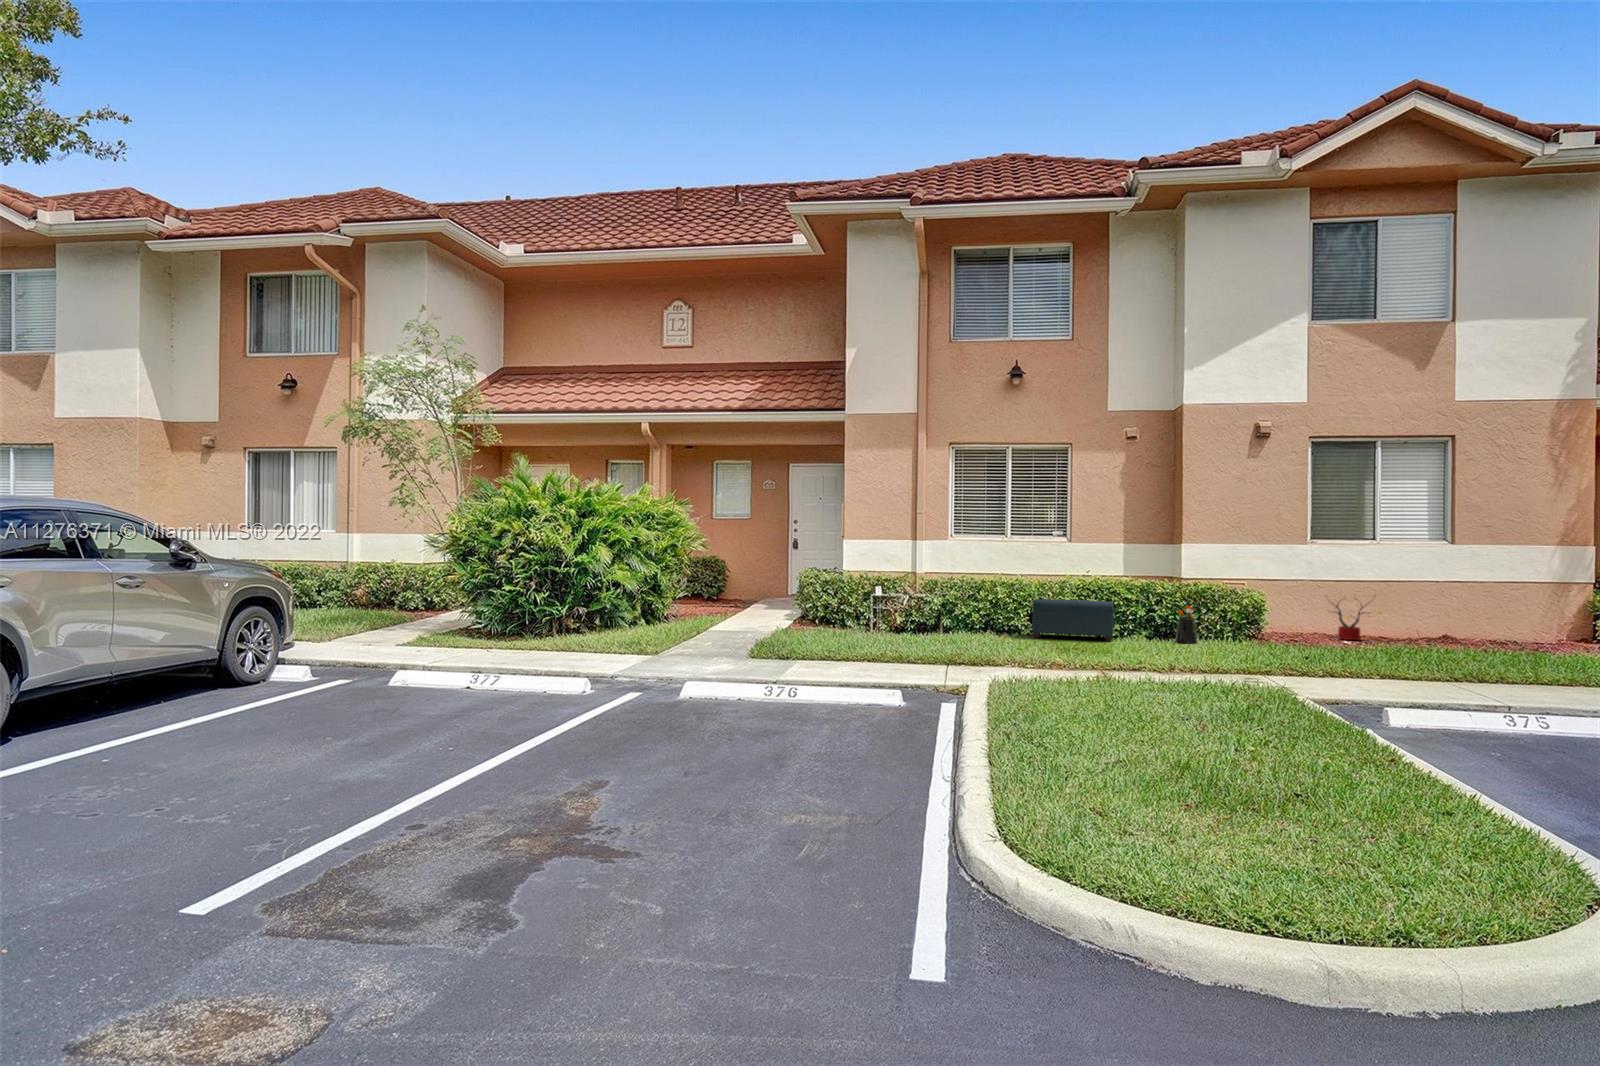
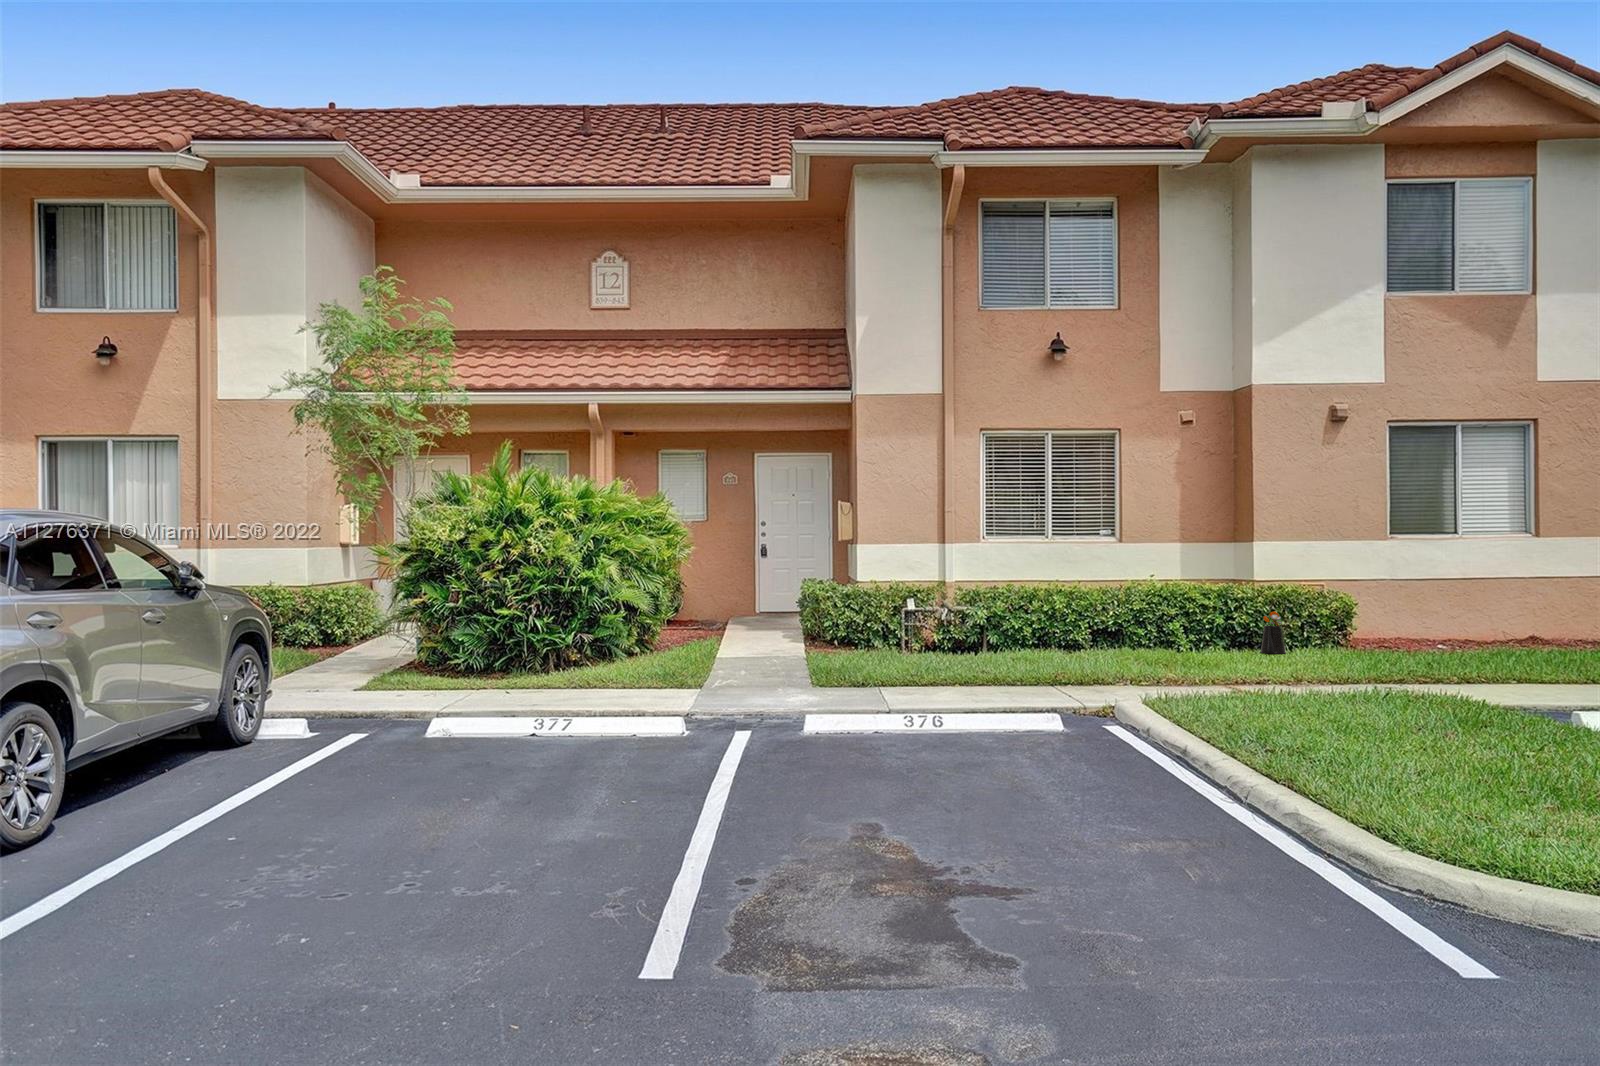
decorative plant: present [1326,596,1381,640] -> none [1403,594,1471,646]
bench: present [1033,599,1114,641] -> none [1098,609,1195,655]

